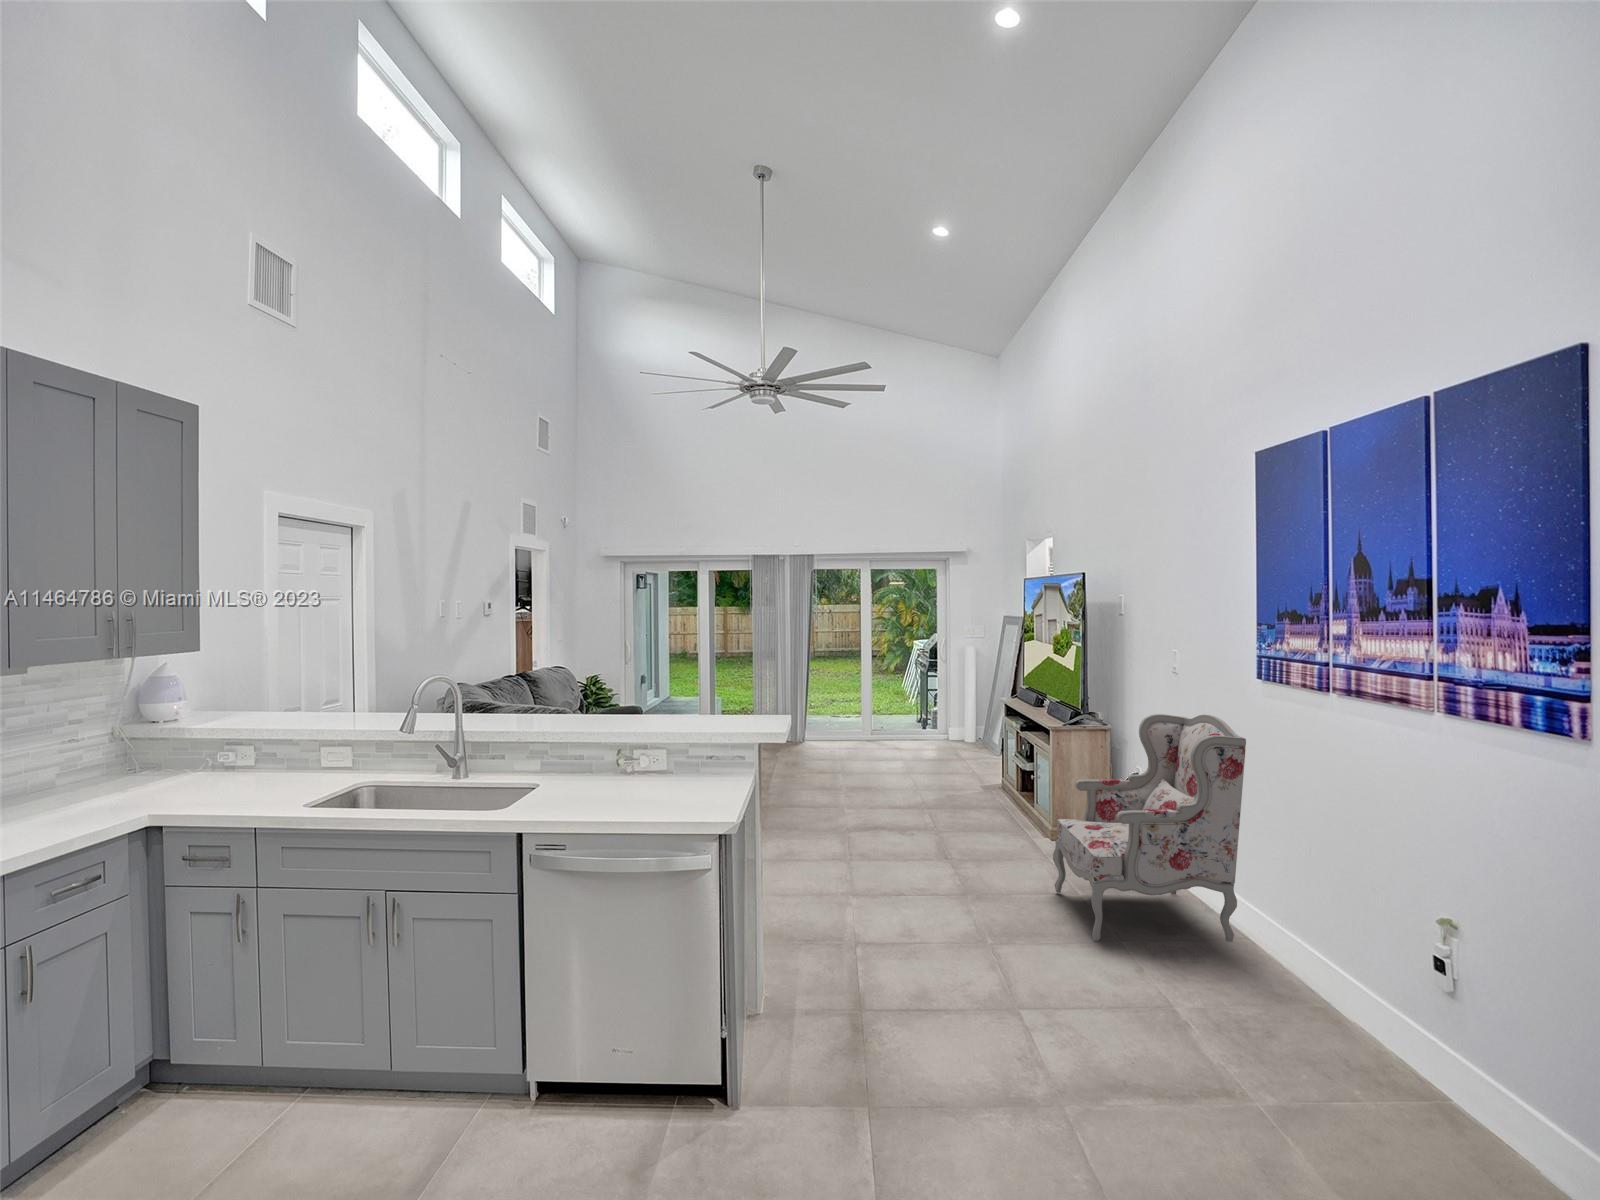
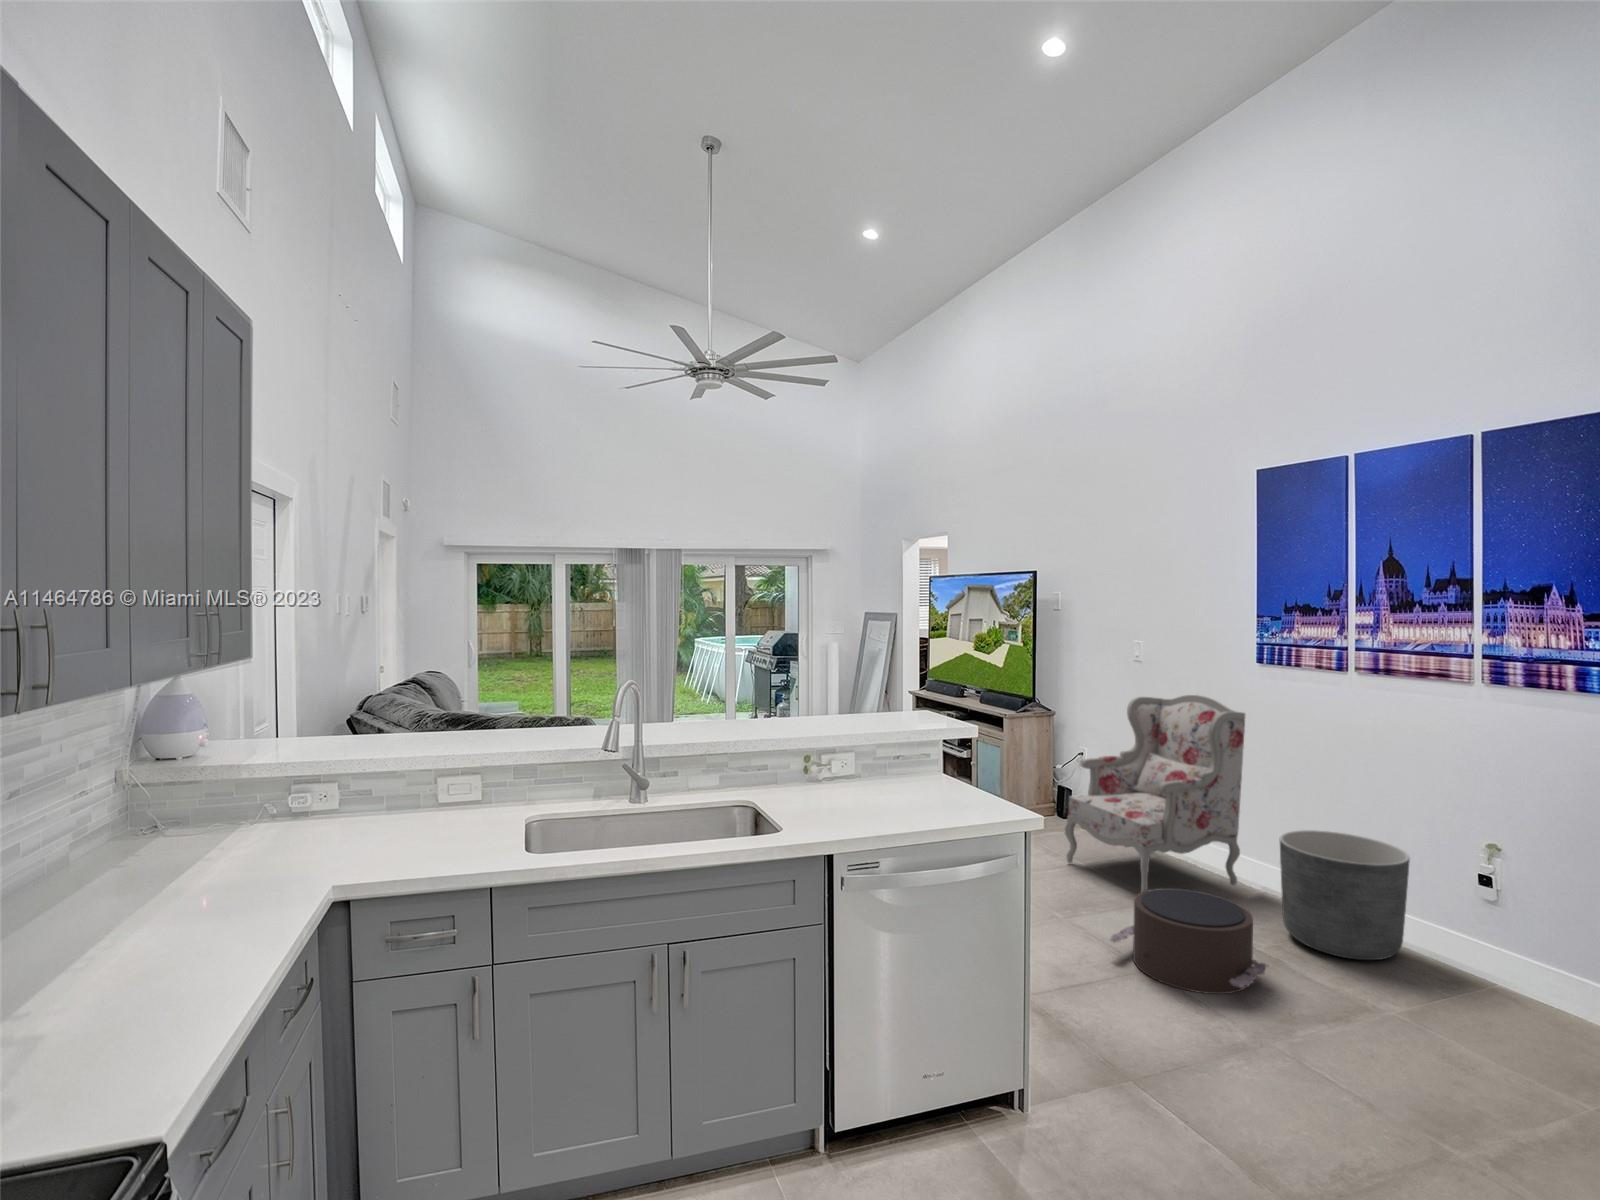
planter: none [1207,882,1360,1049] -> present [1280,830,1410,960]
pouf: none [973,924,1123,1049] -> present [1110,888,1268,994]

